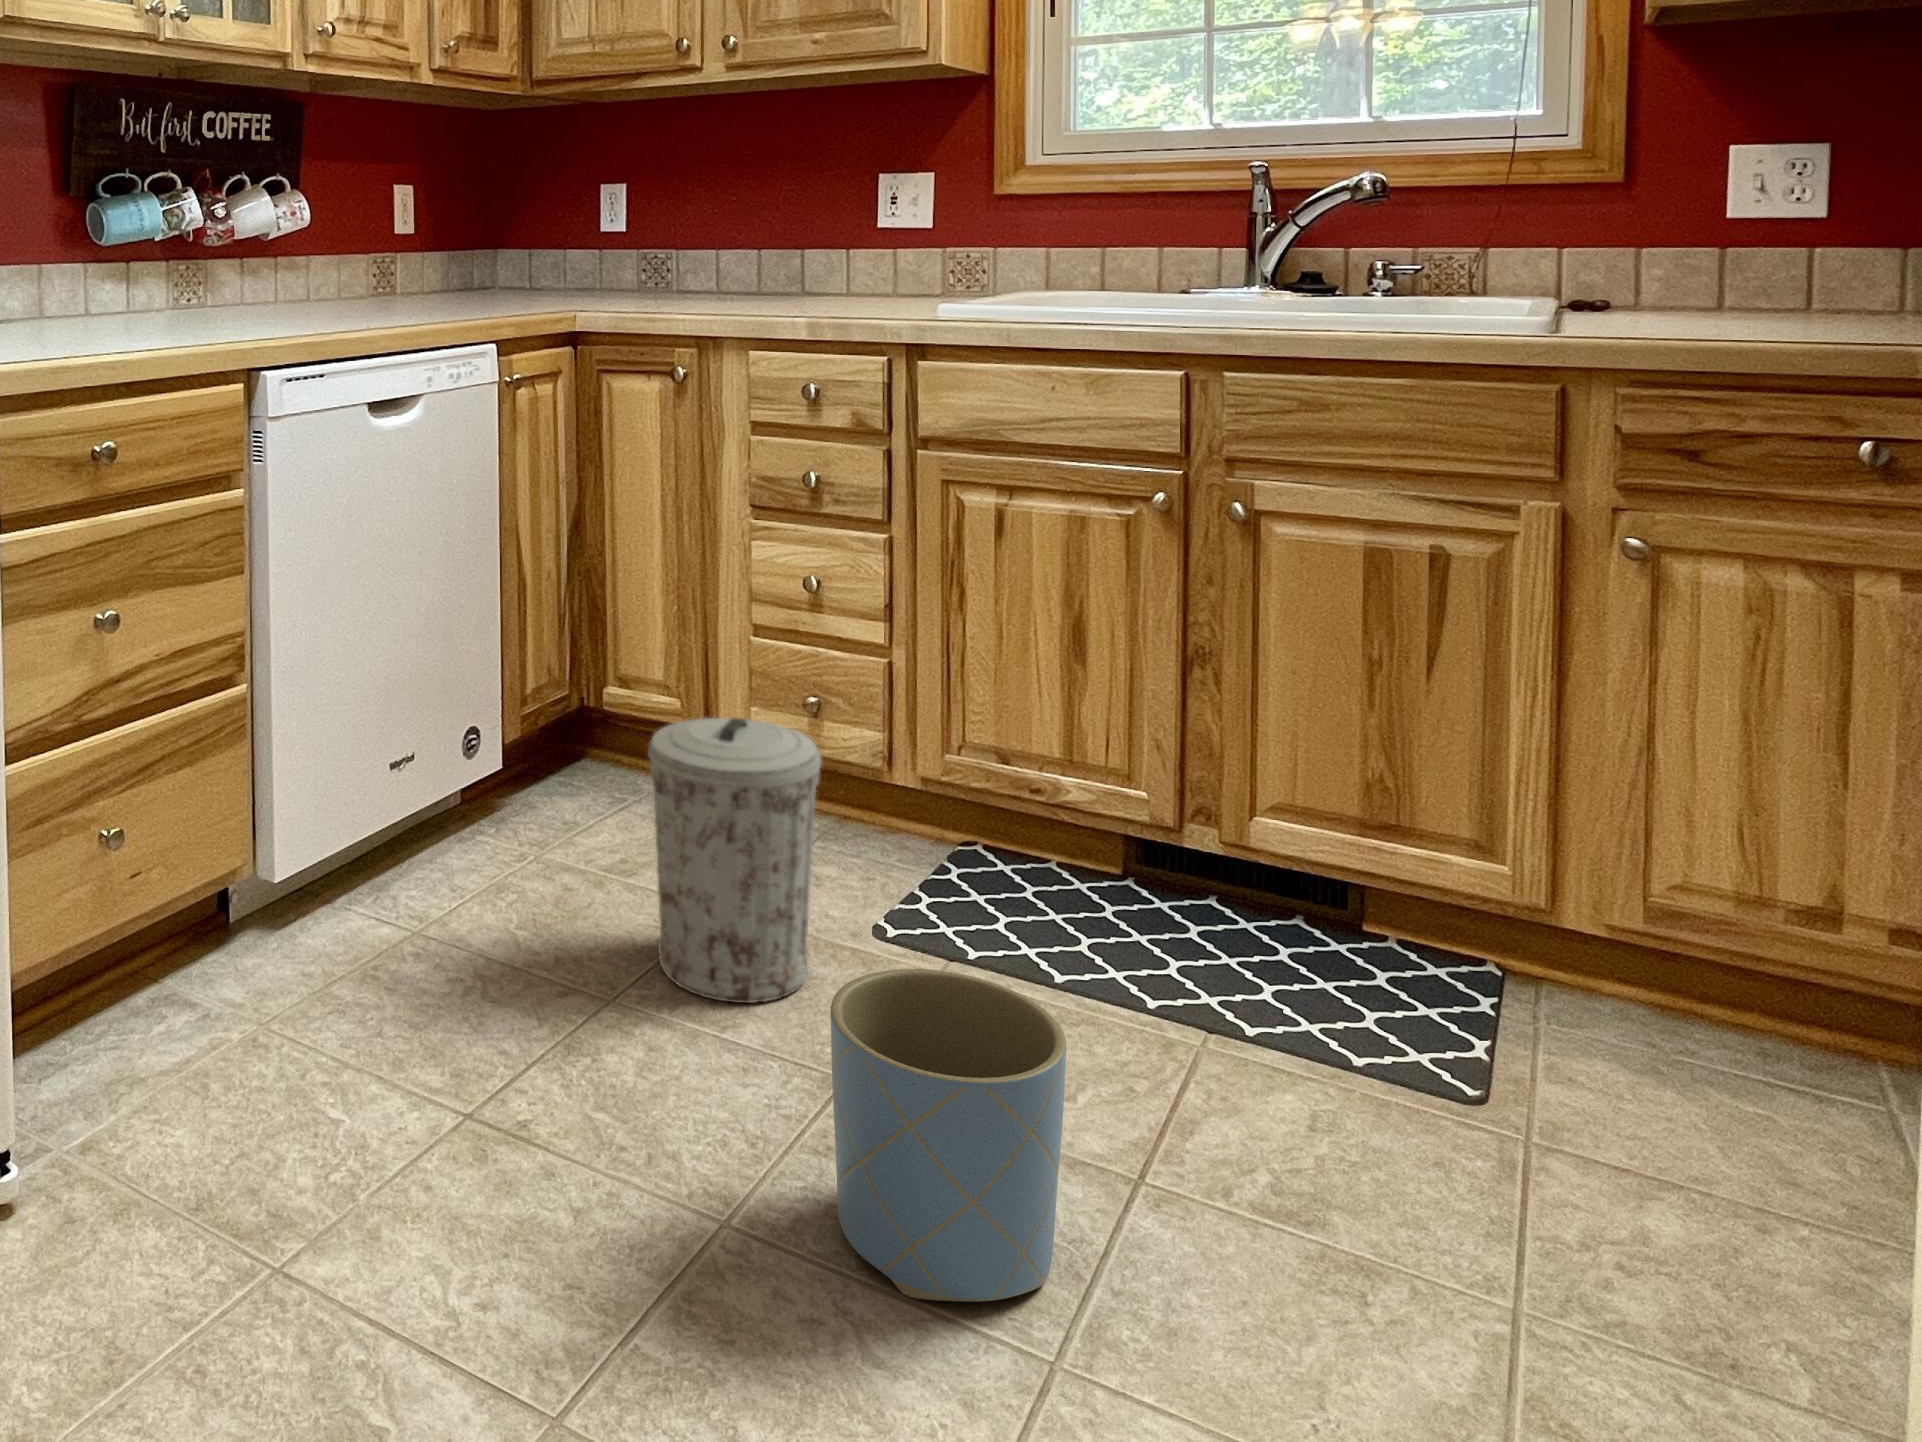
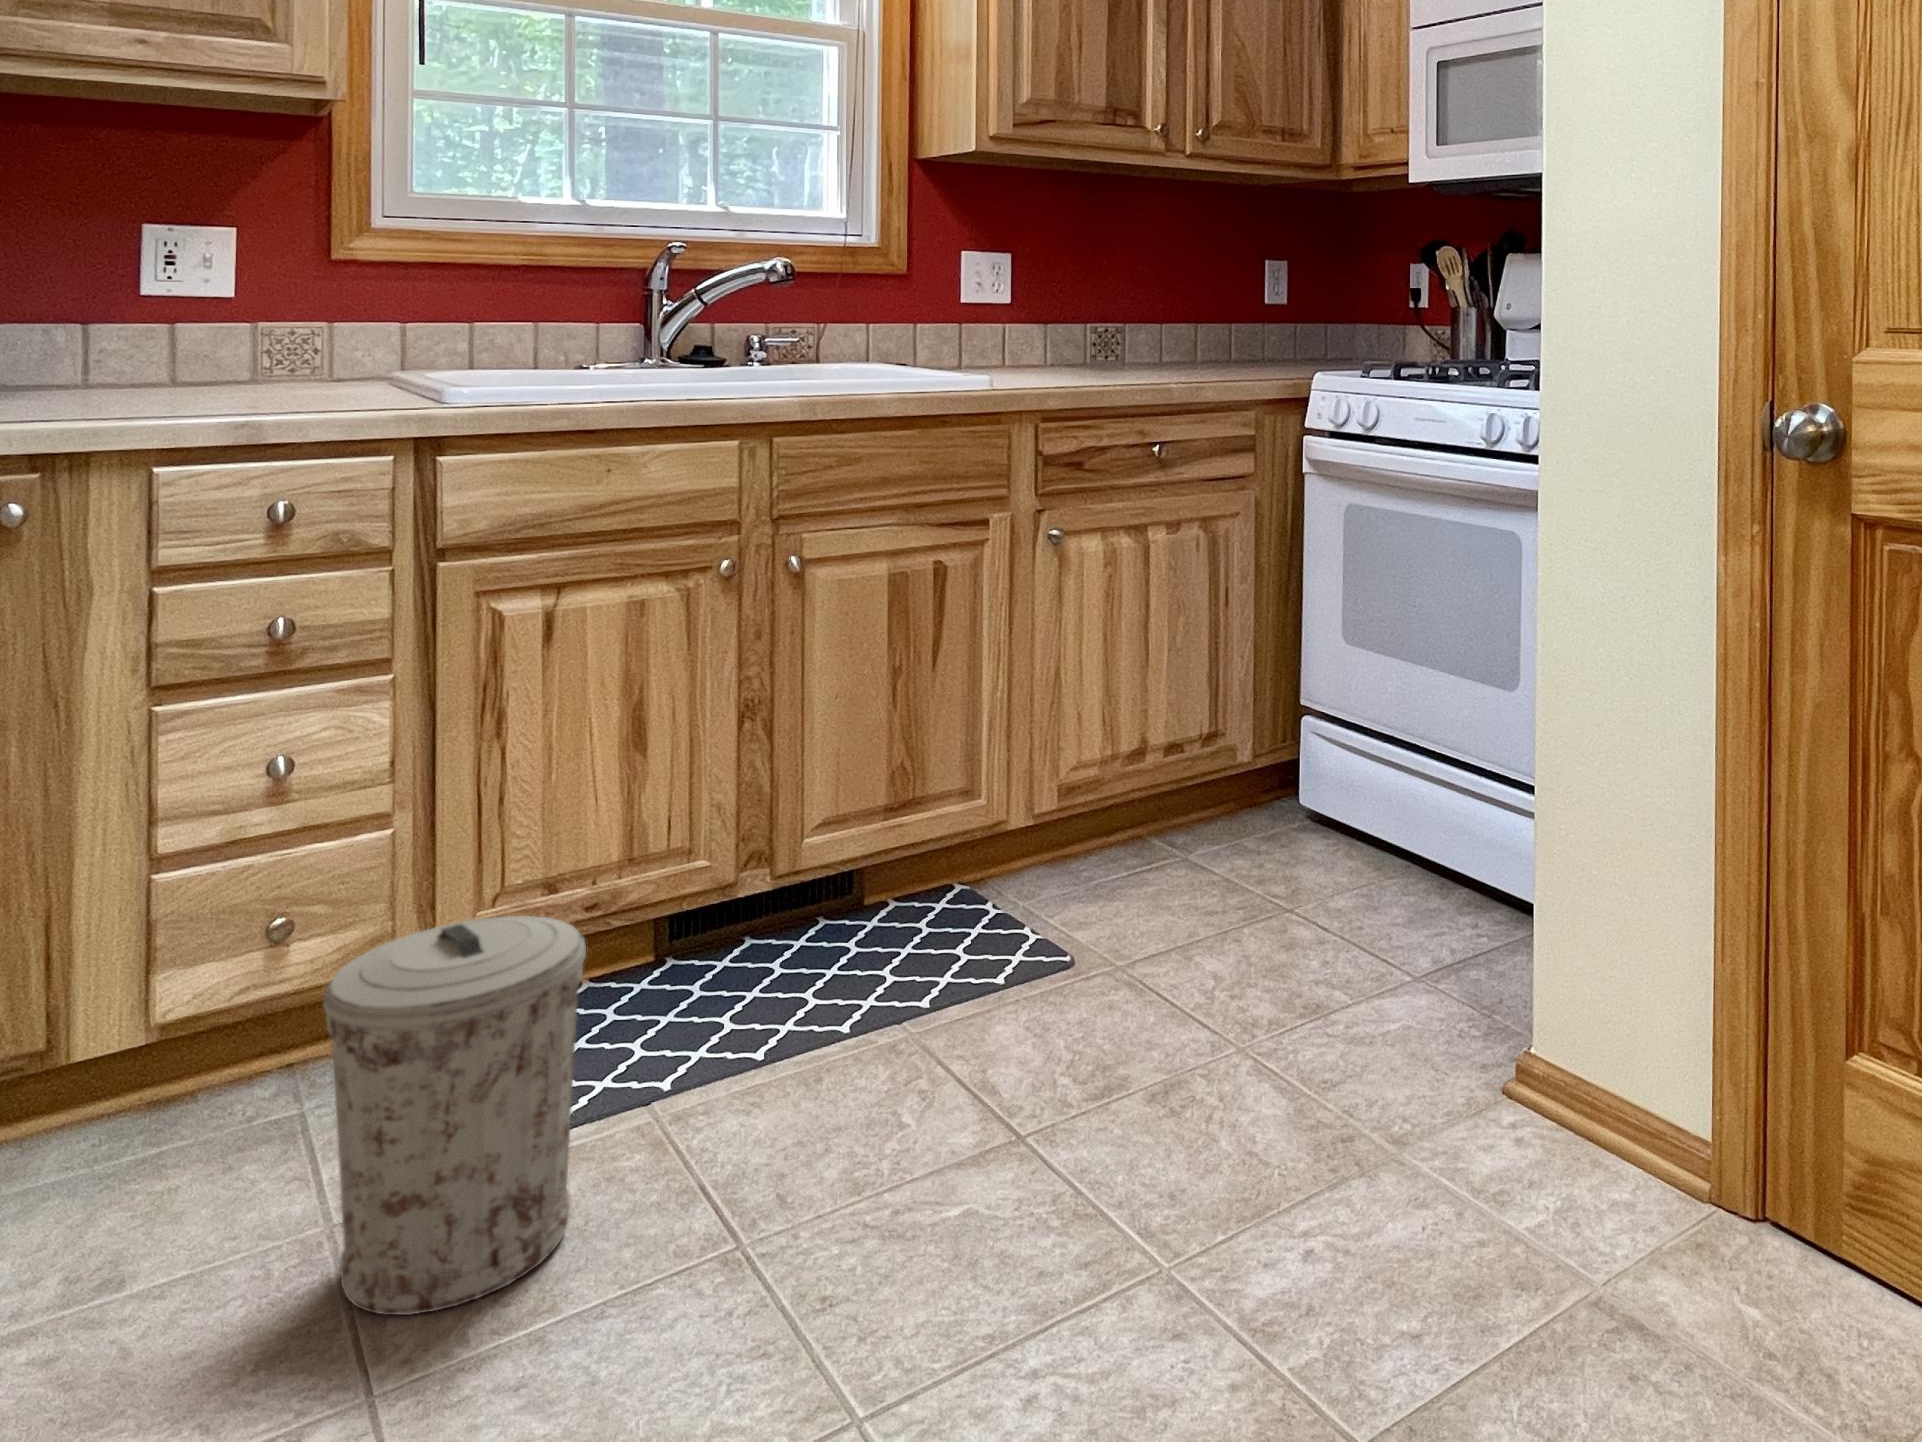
planter: present [831,969,1066,1302] -> none [889,1008,1111,1329]

